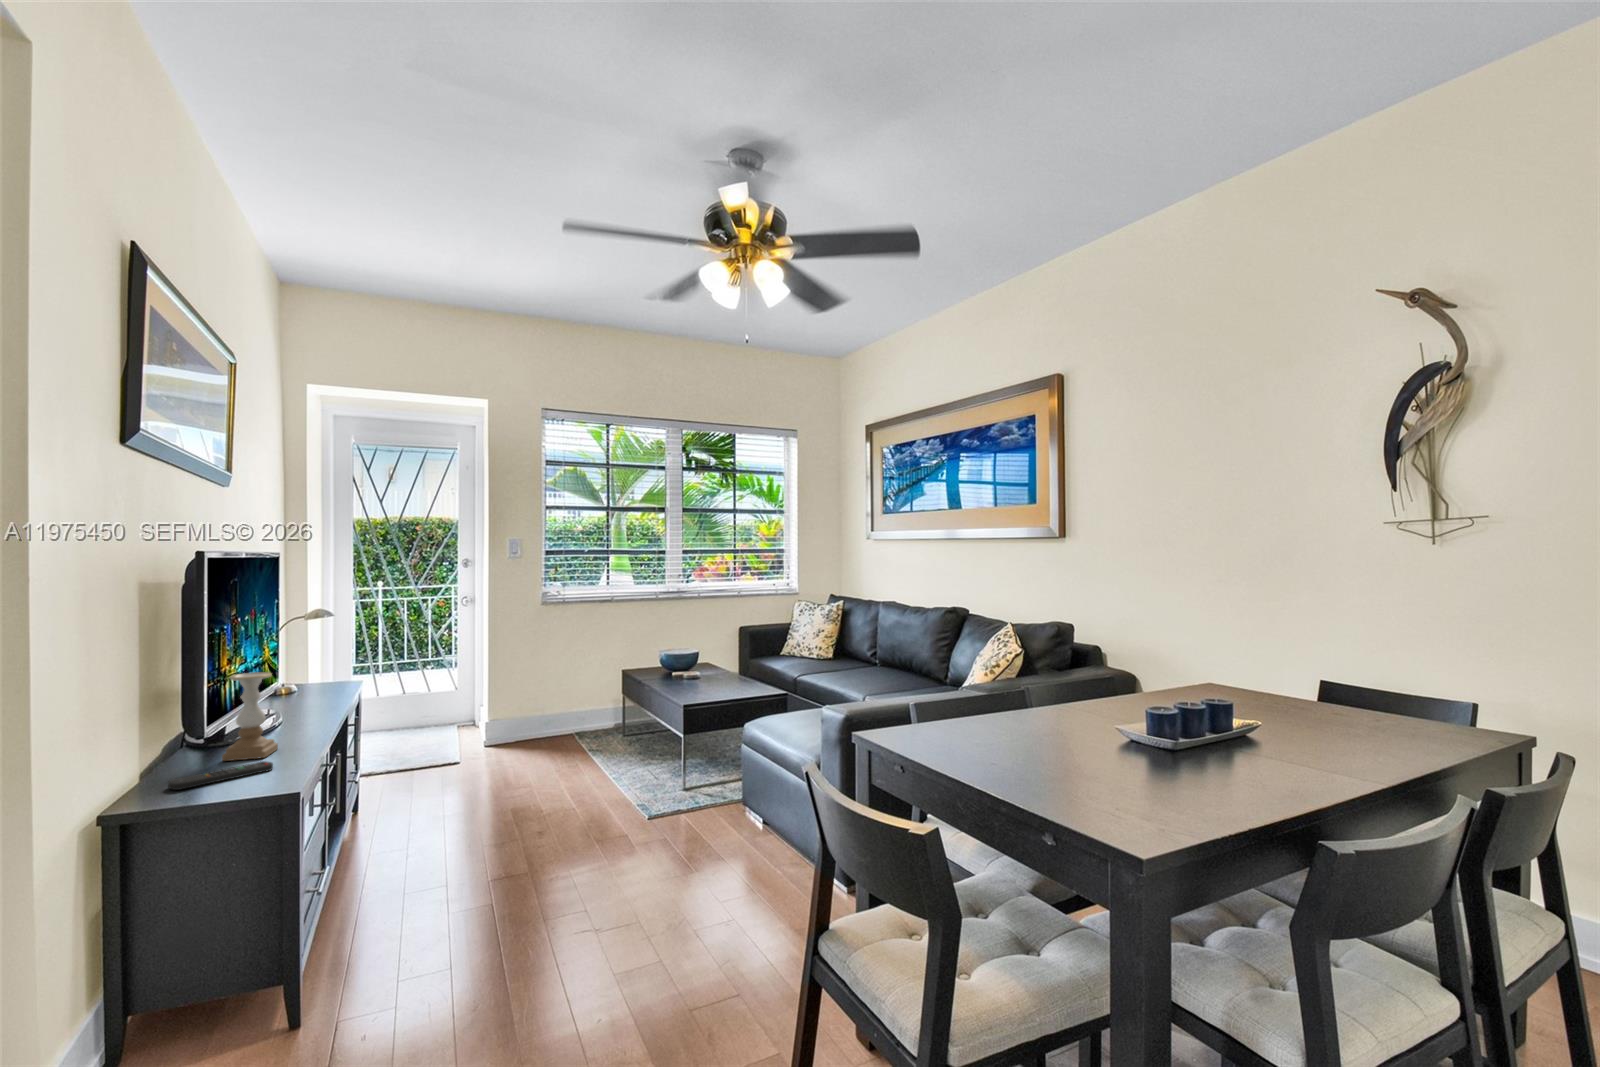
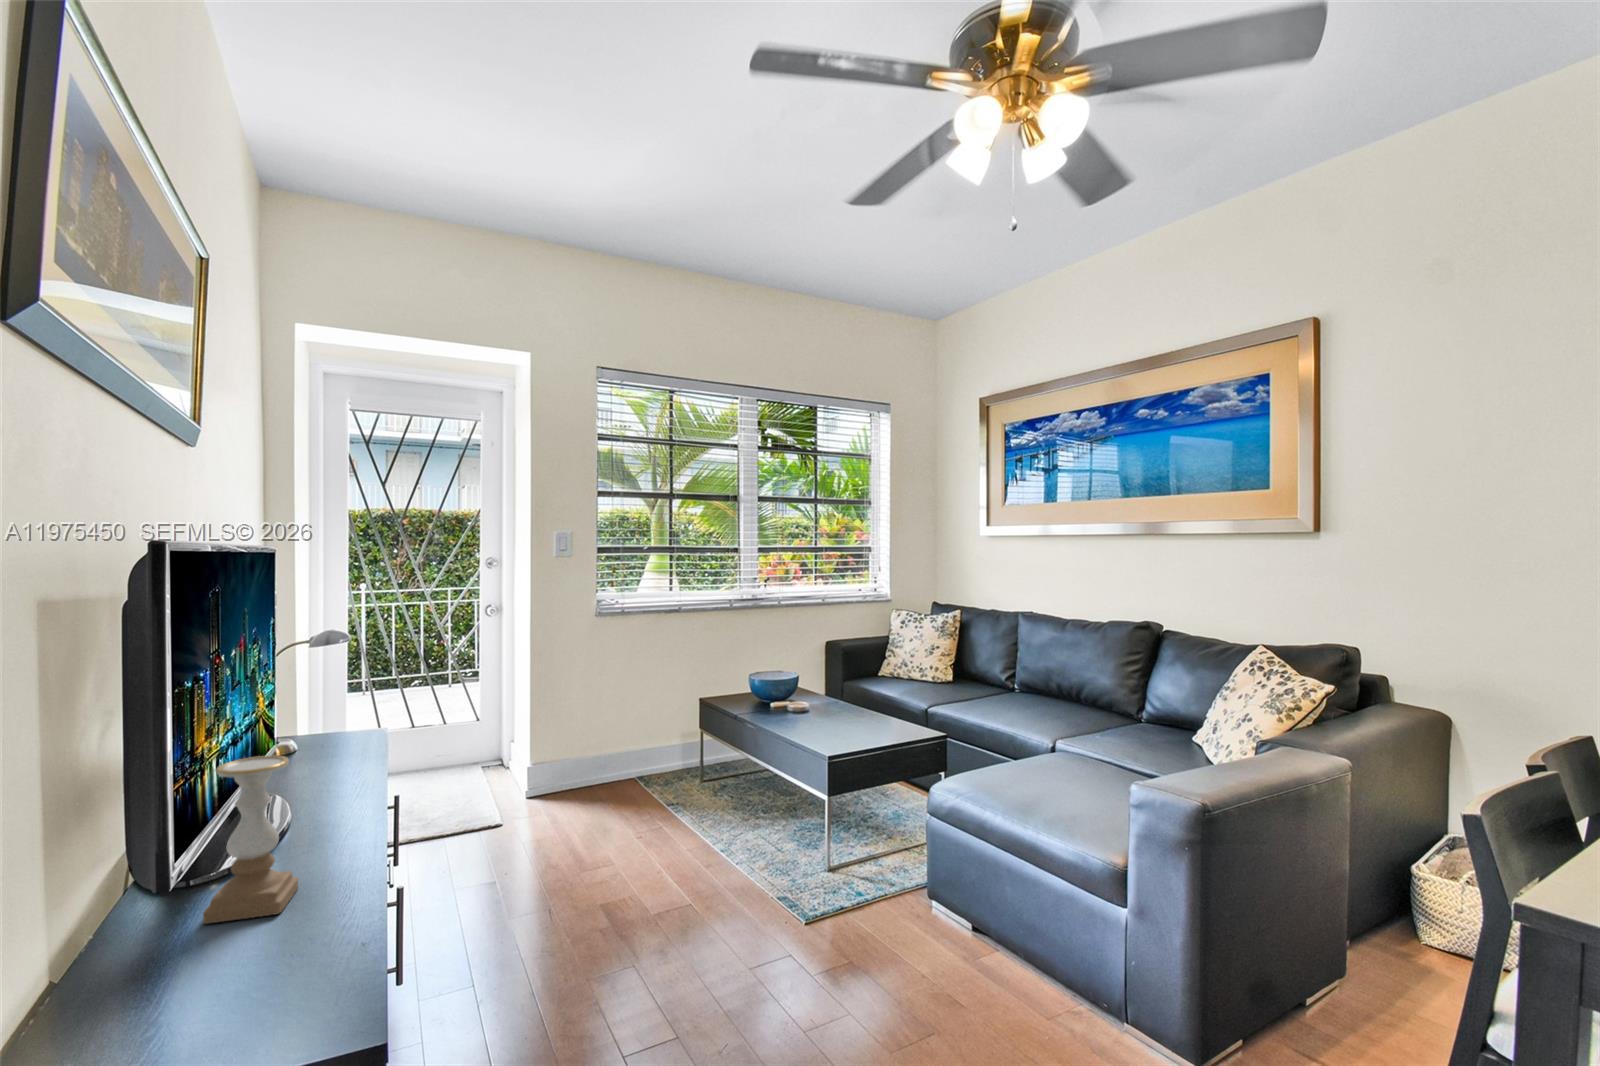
remote control: present [168,761,273,790] -> none [104,930,302,1020]

